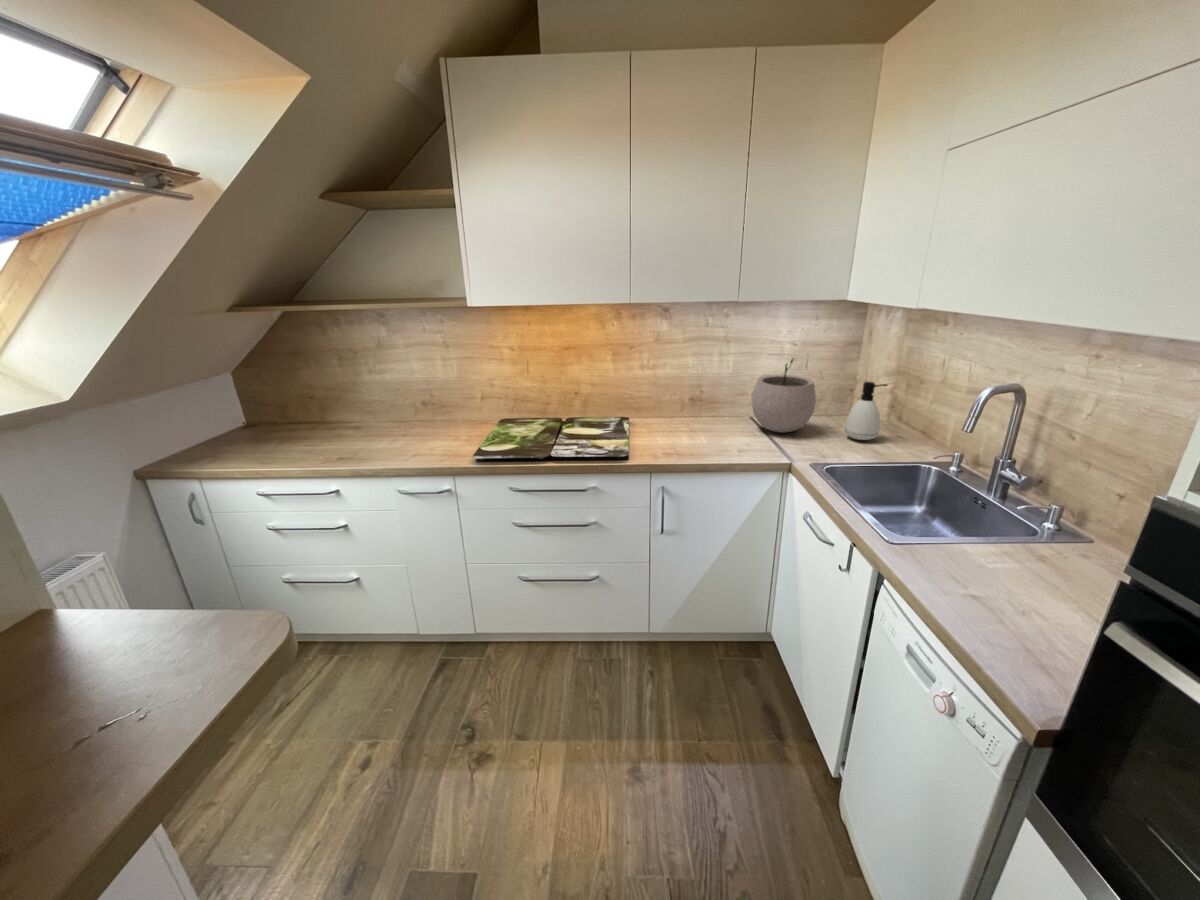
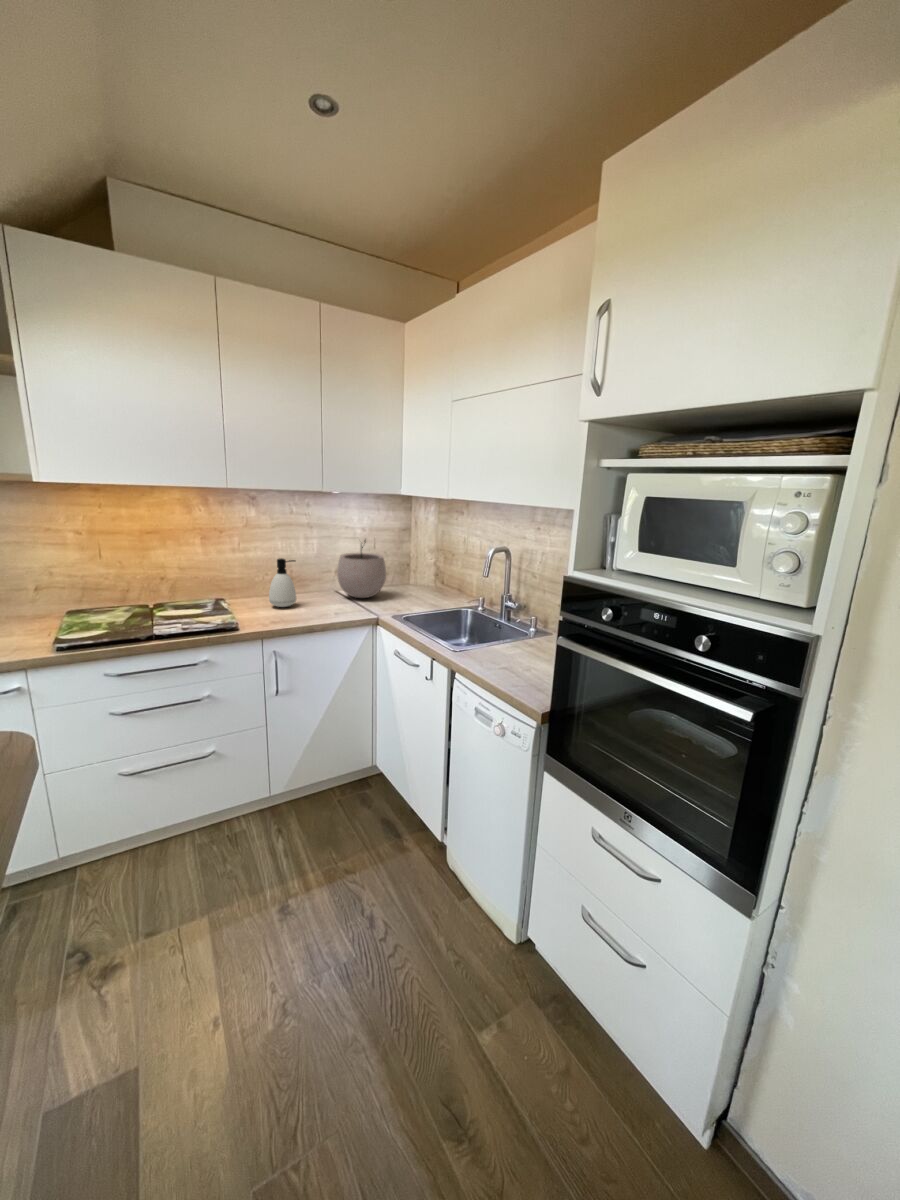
soap dispenser: present [844,382,887,440] -> present [269,558,296,607]

